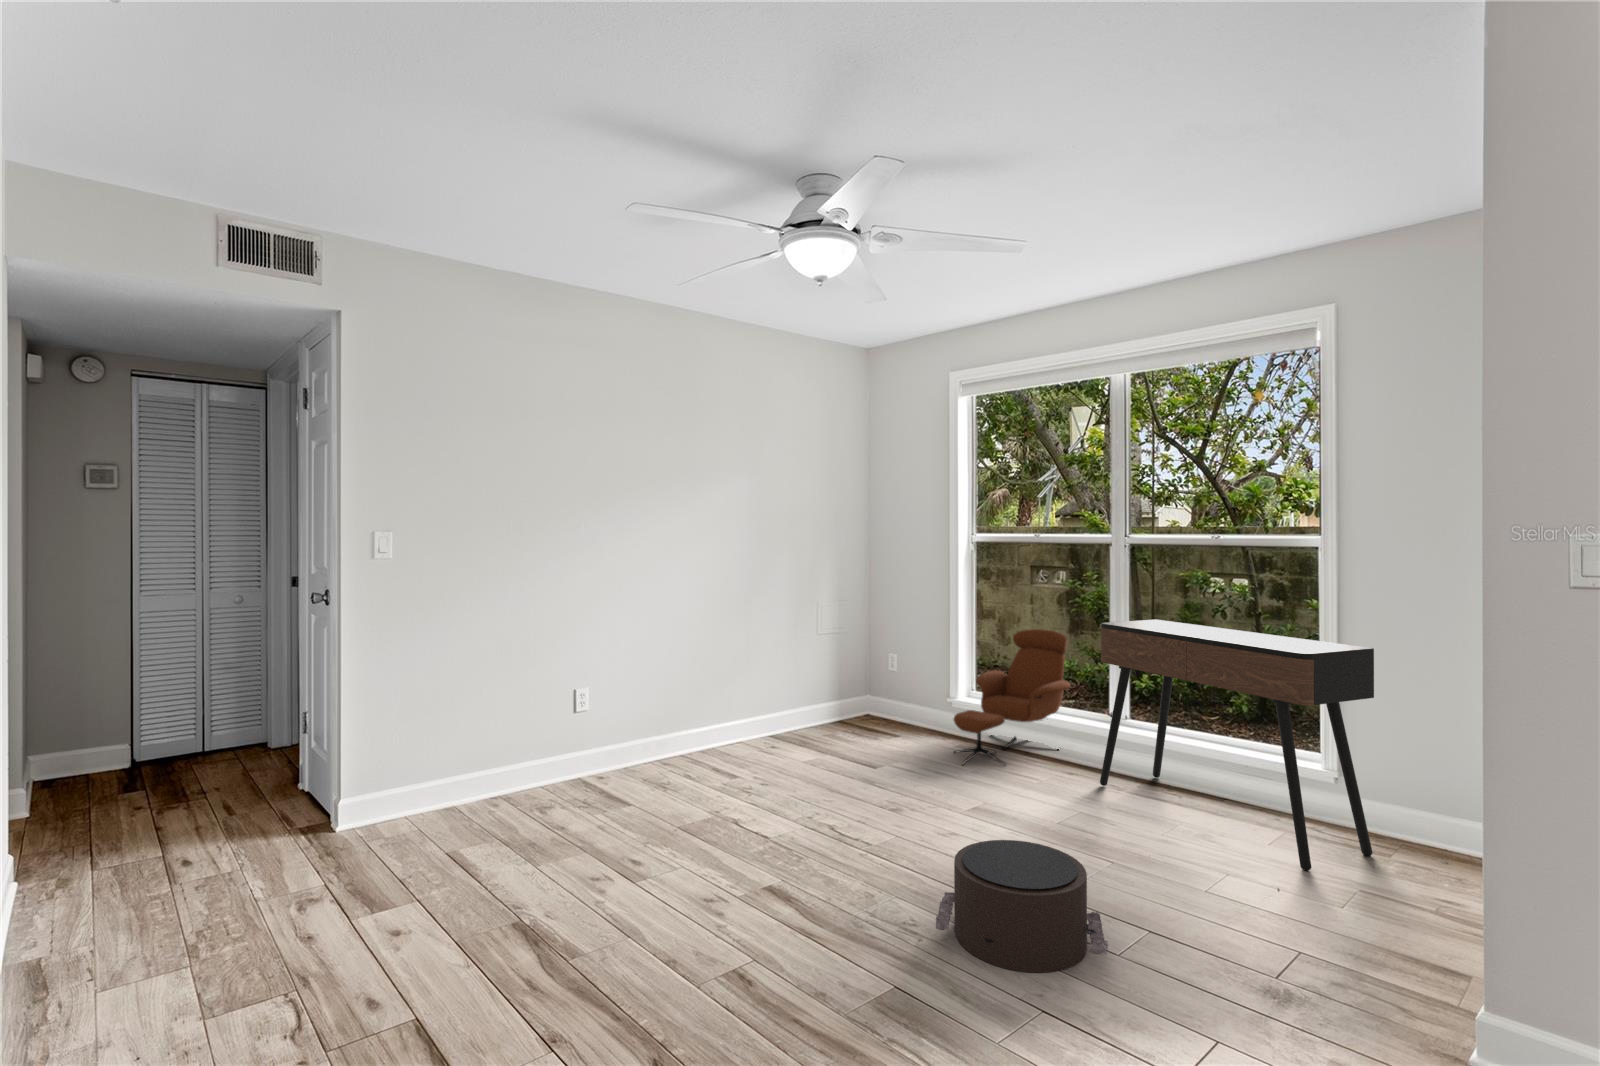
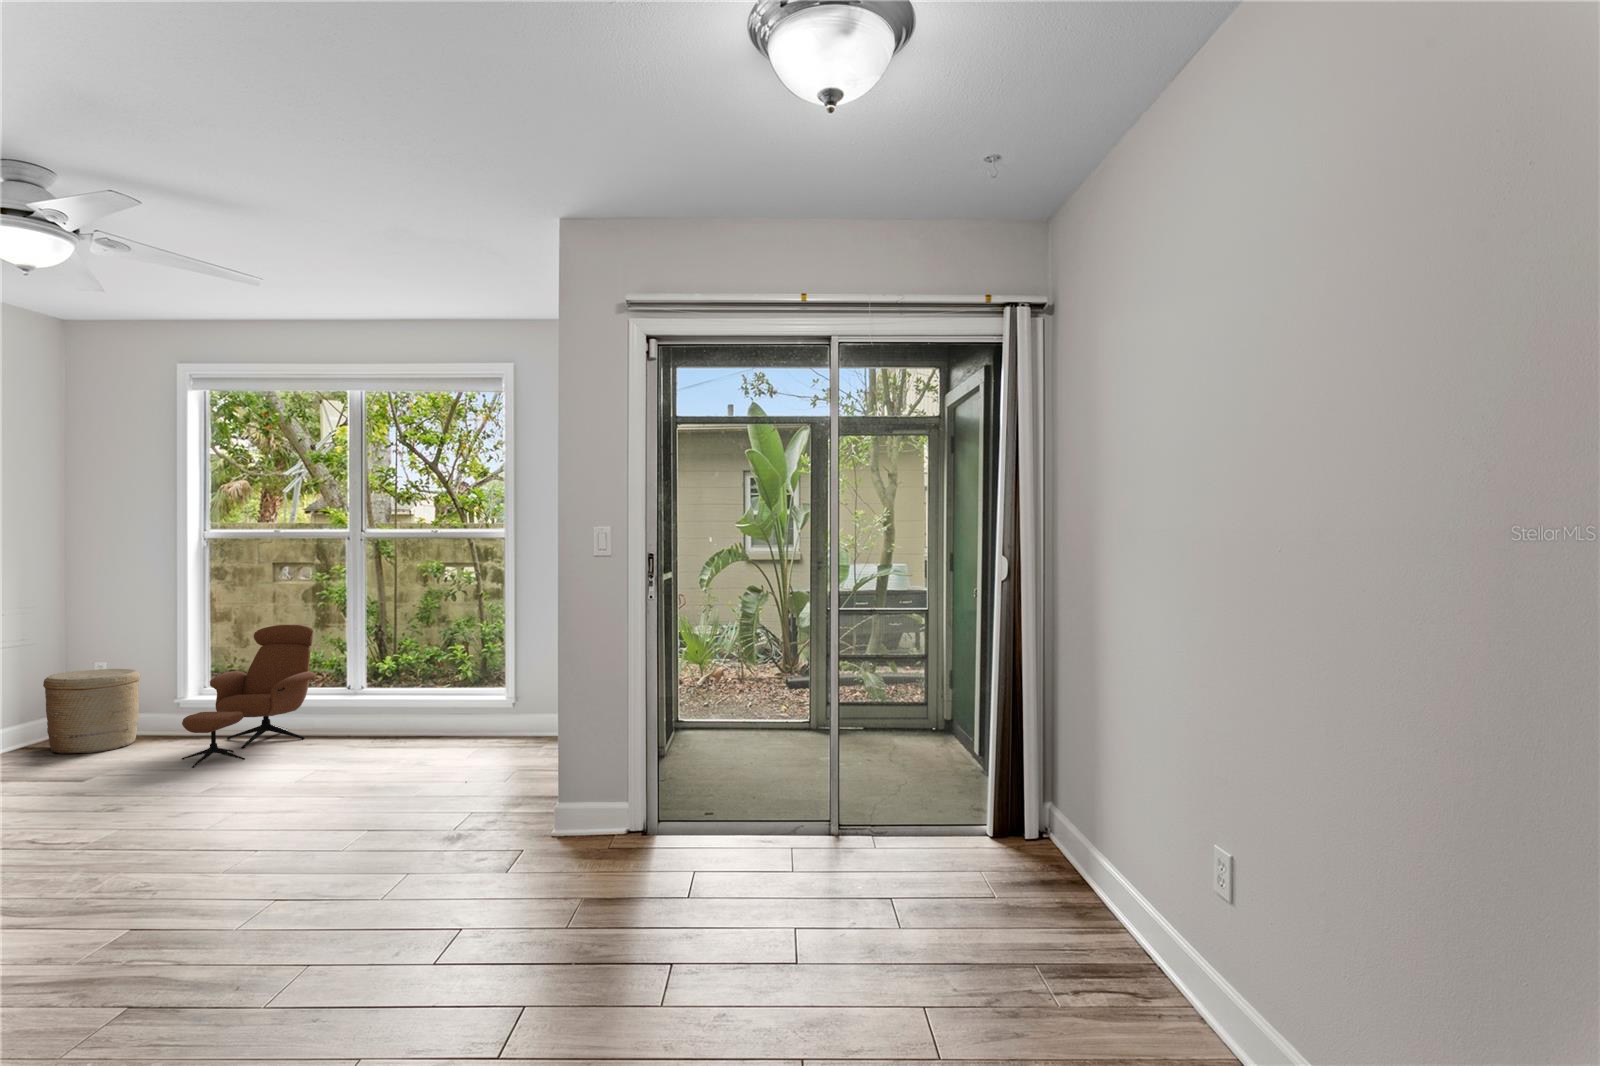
console table: present [1100,620,1374,871] -> none [341,604,543,777]
woven basket: none [857,655,923,729] -> present [43,669,140,754]
pouf: present [936,840,1108,973] -> none [170,789,330,884]

